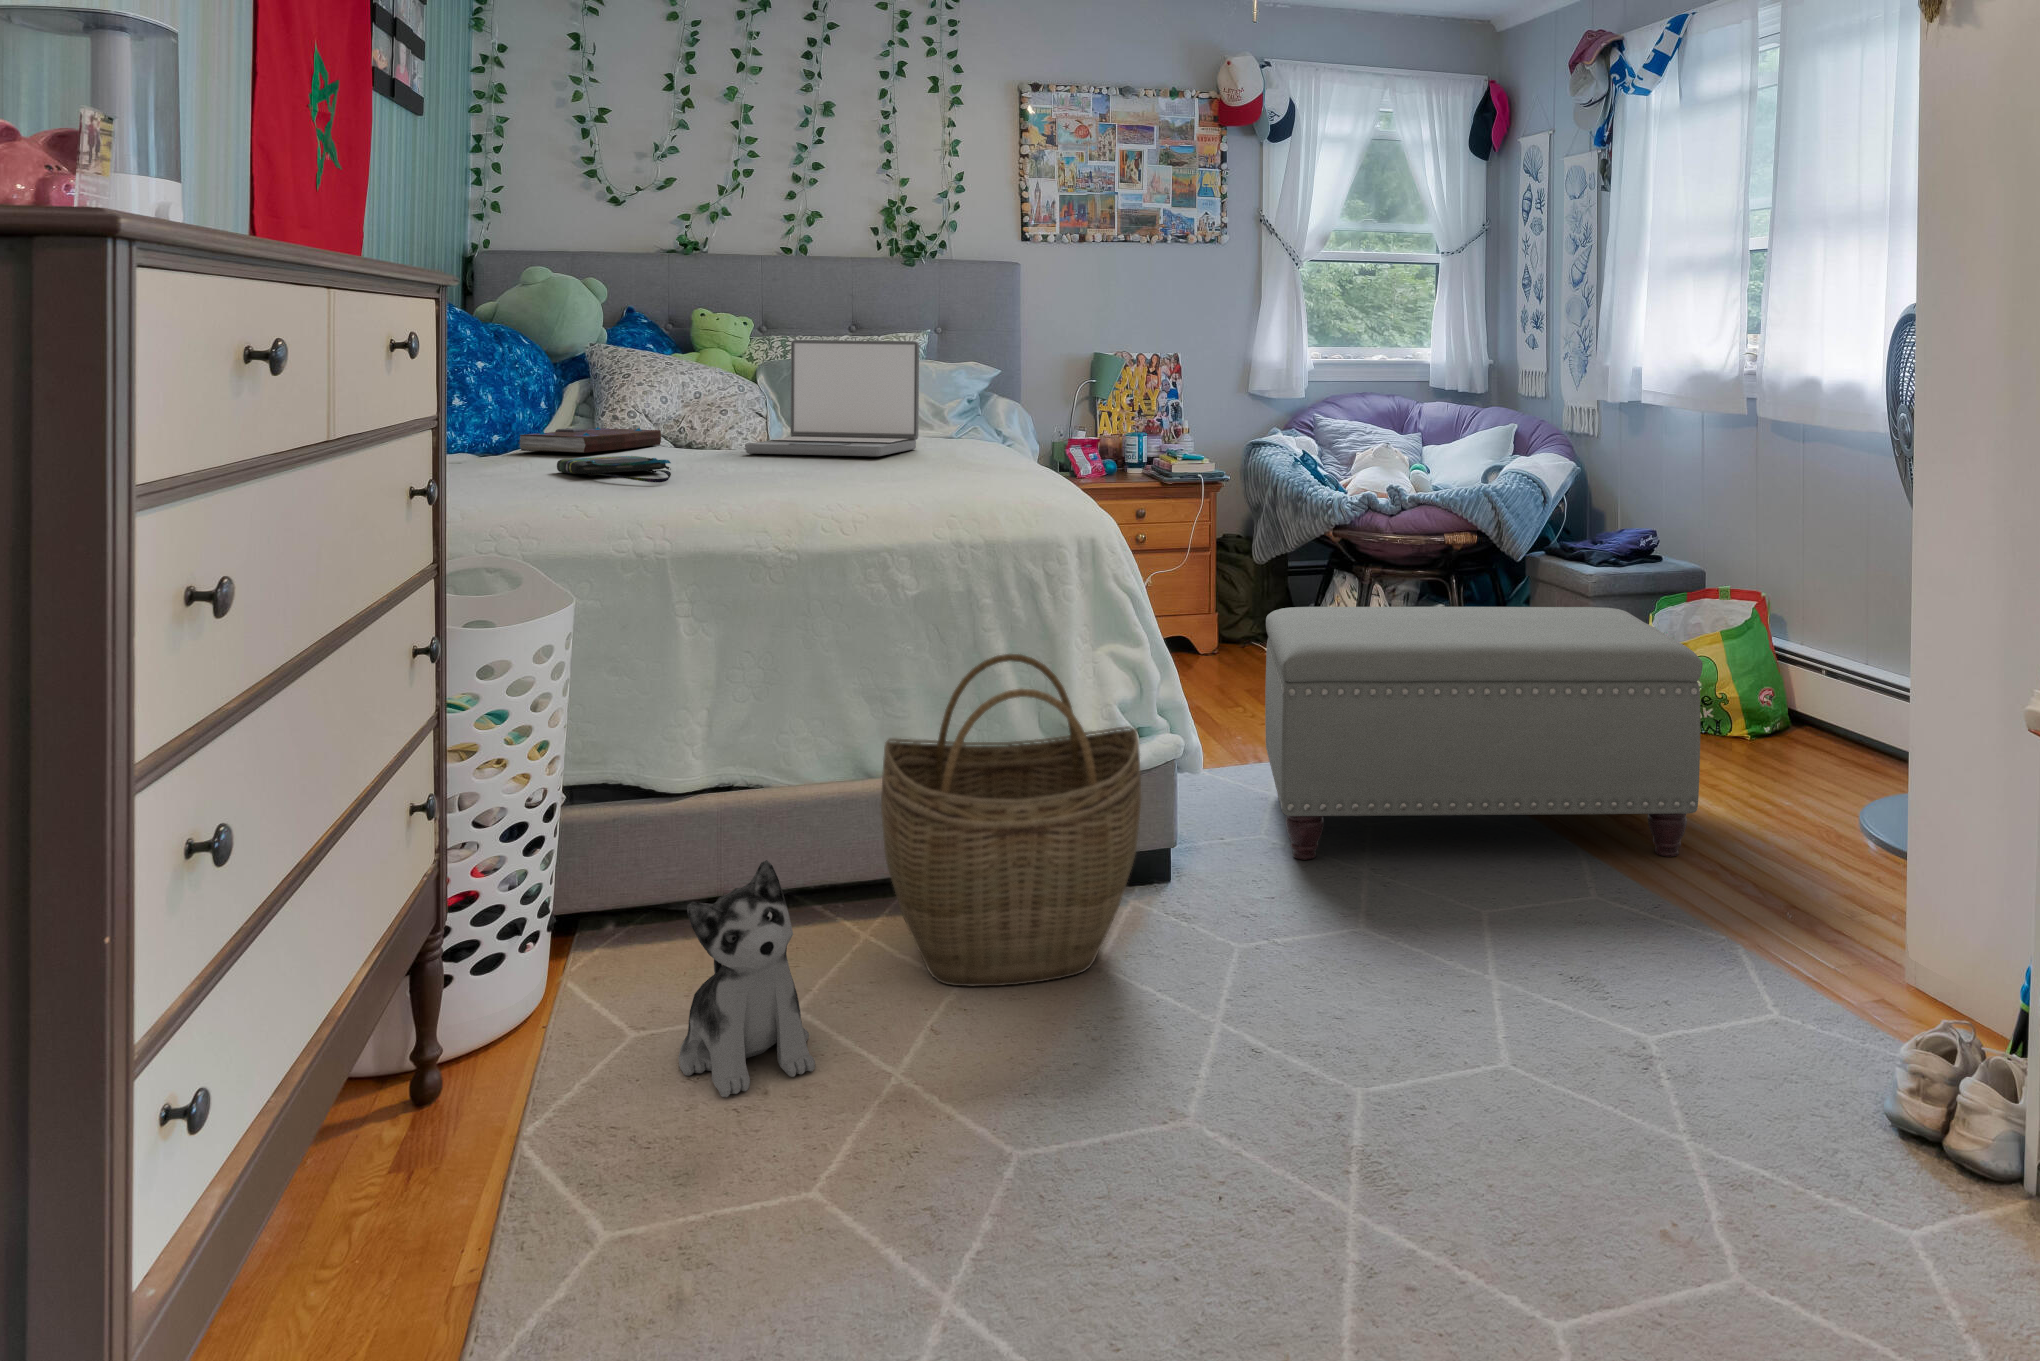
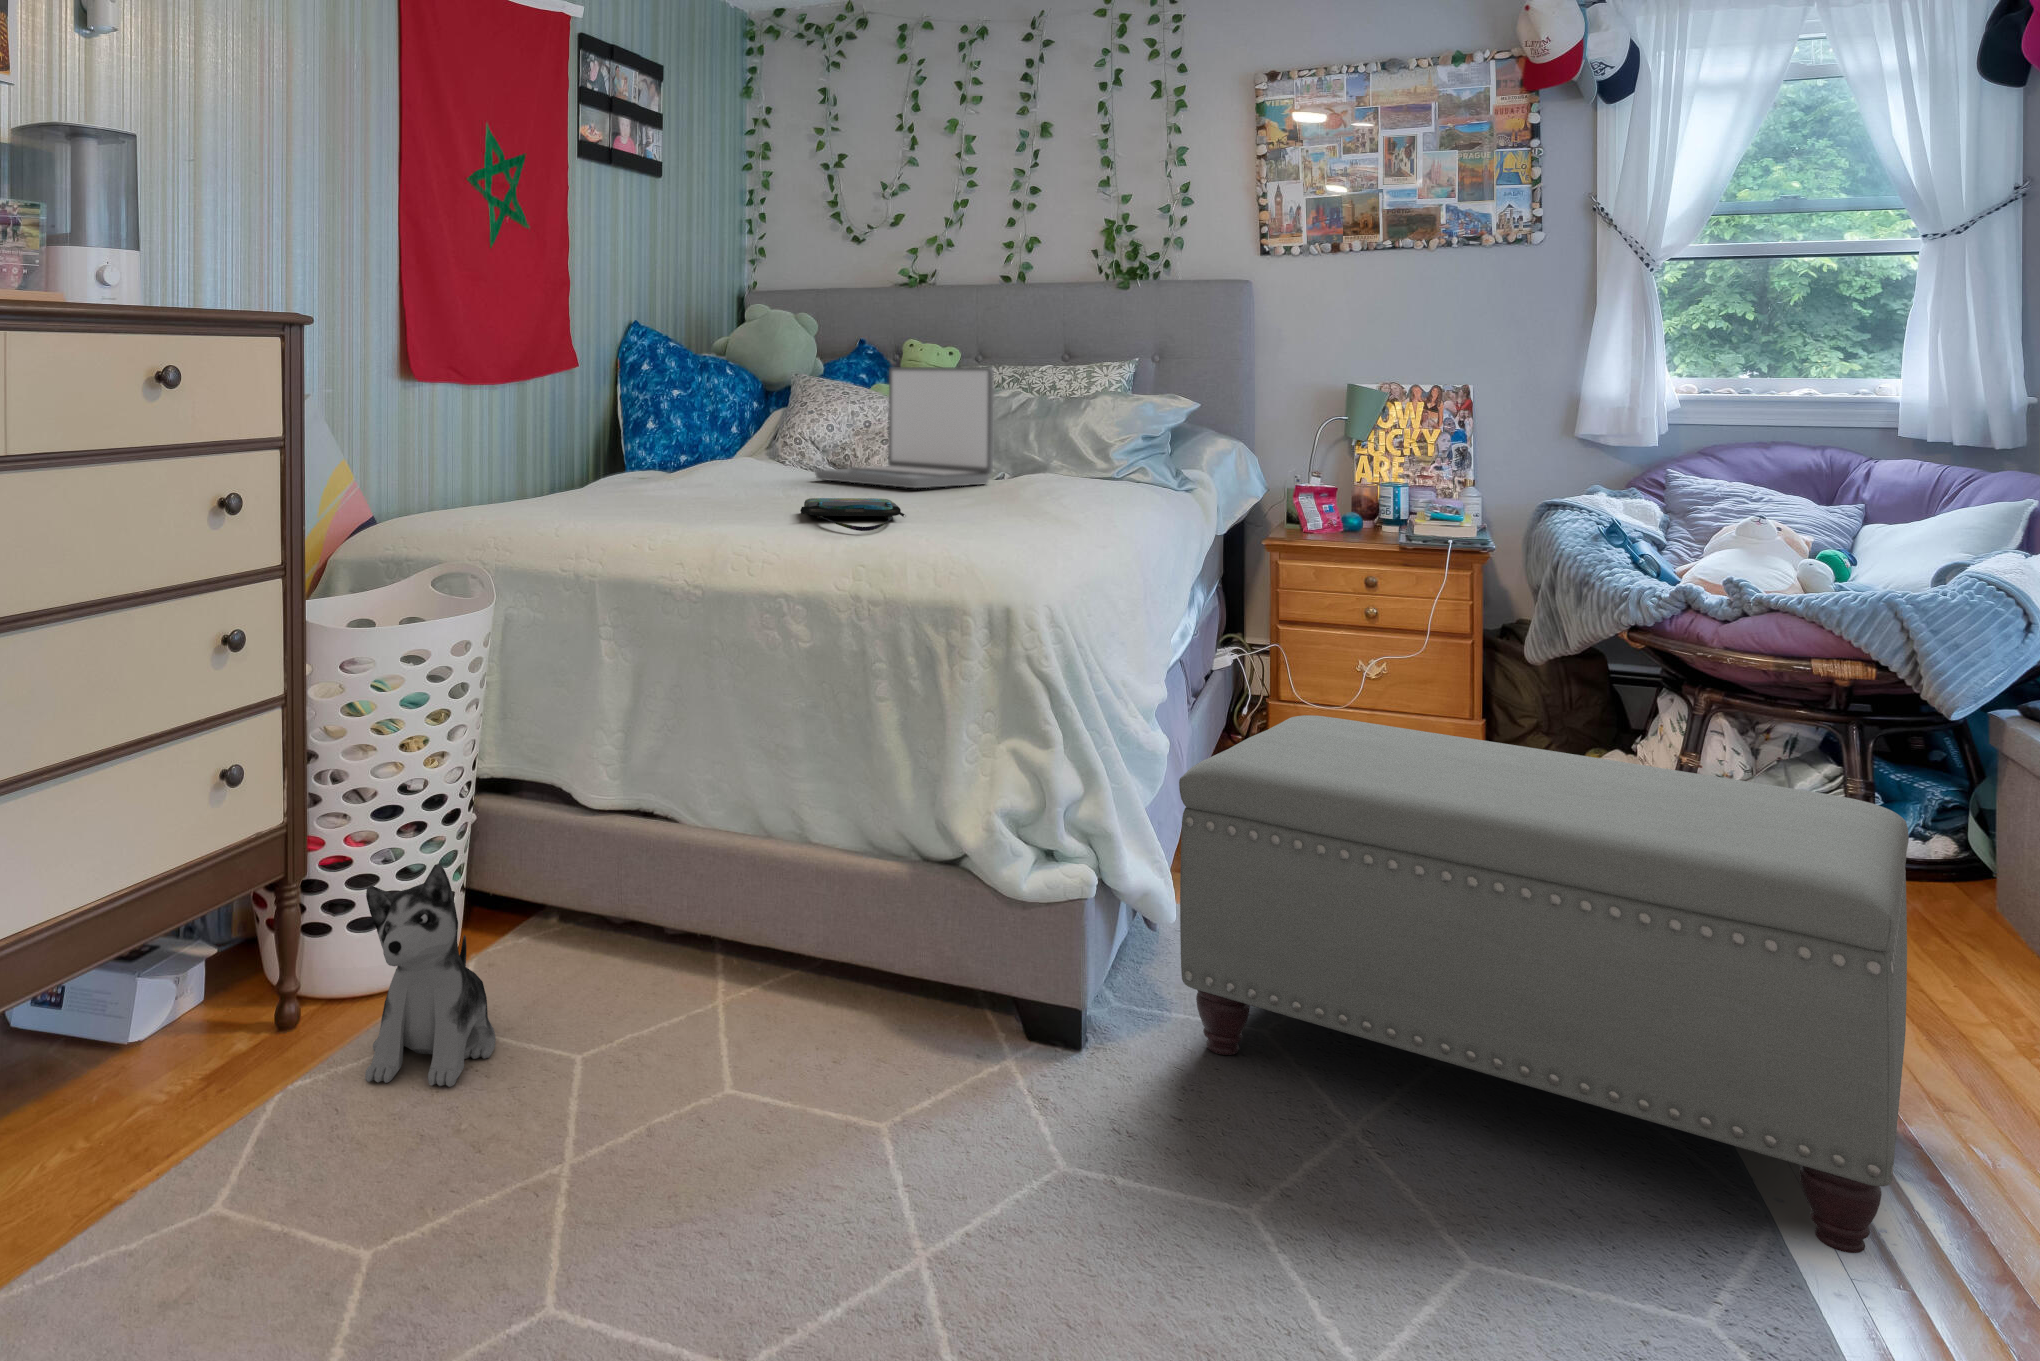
book: present [520,427,661,453] -> none [651,450,784,472]
tote bag: present [557,456,671,483] -> present [800,498,905,531]
woven basket: present [881,654,1141,986] -> none [611,707,900,1089]

